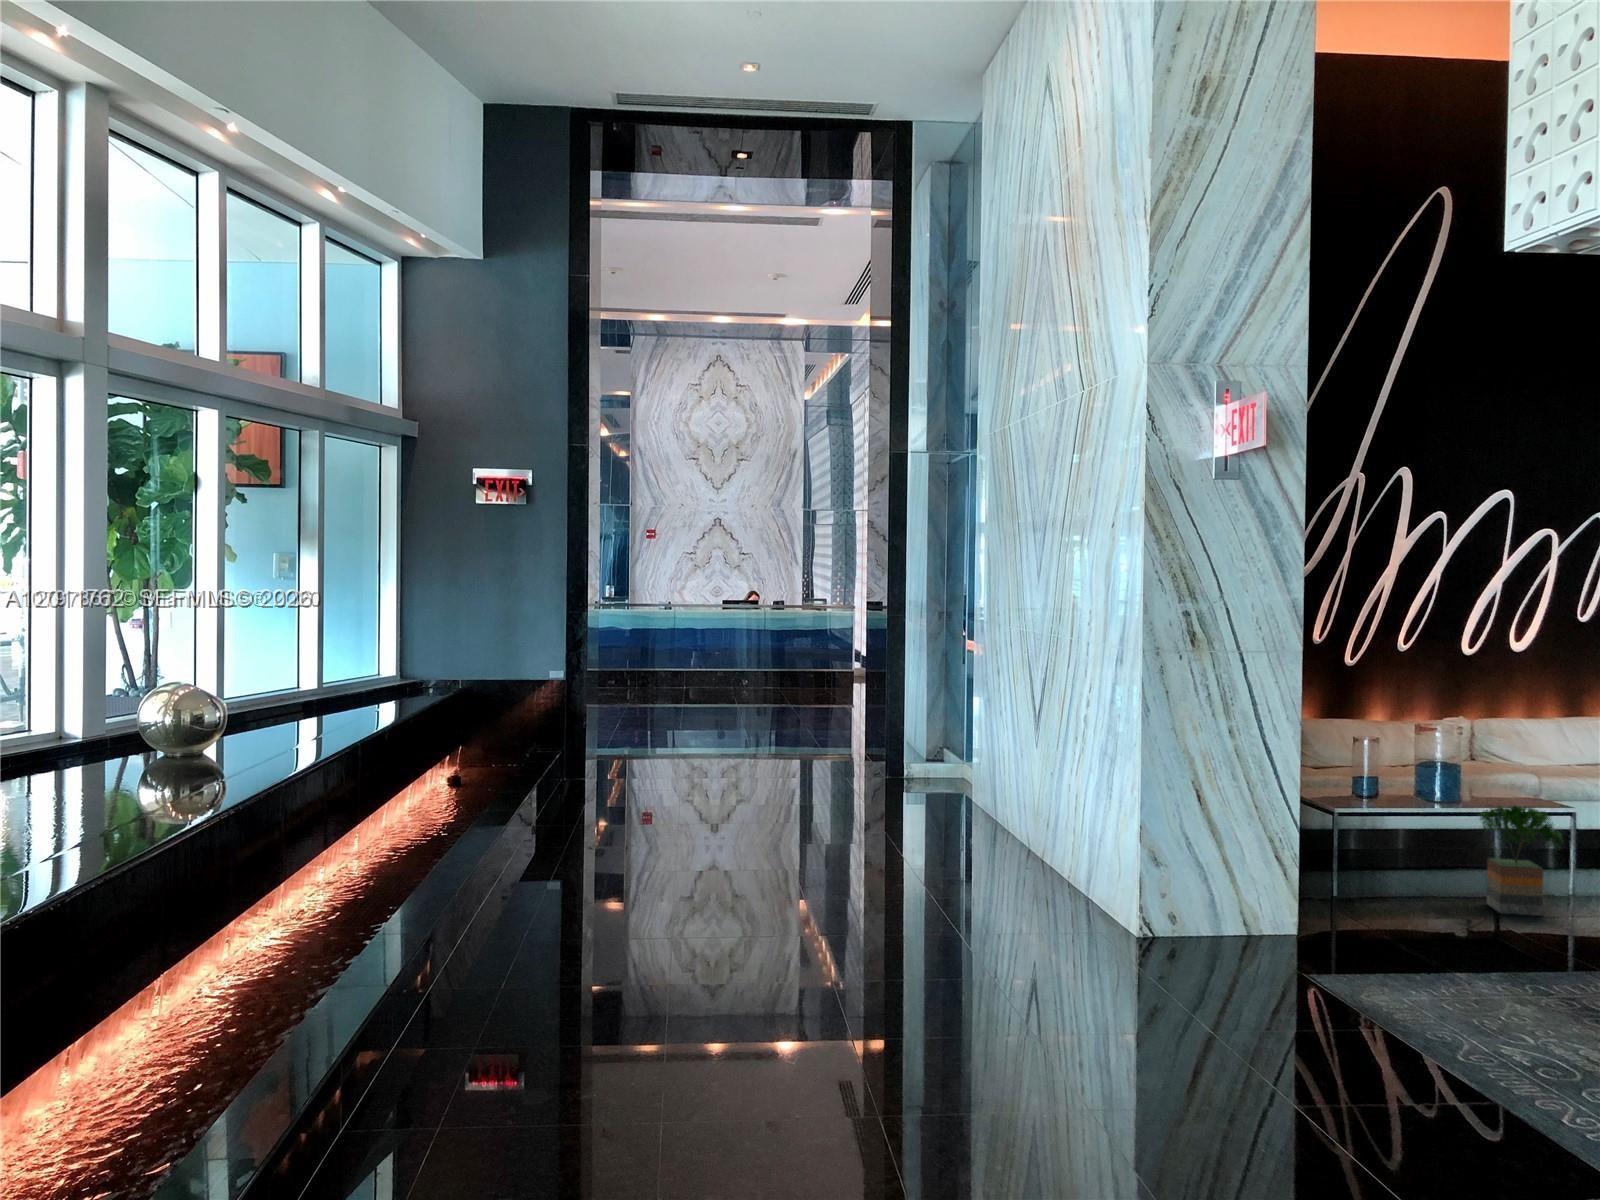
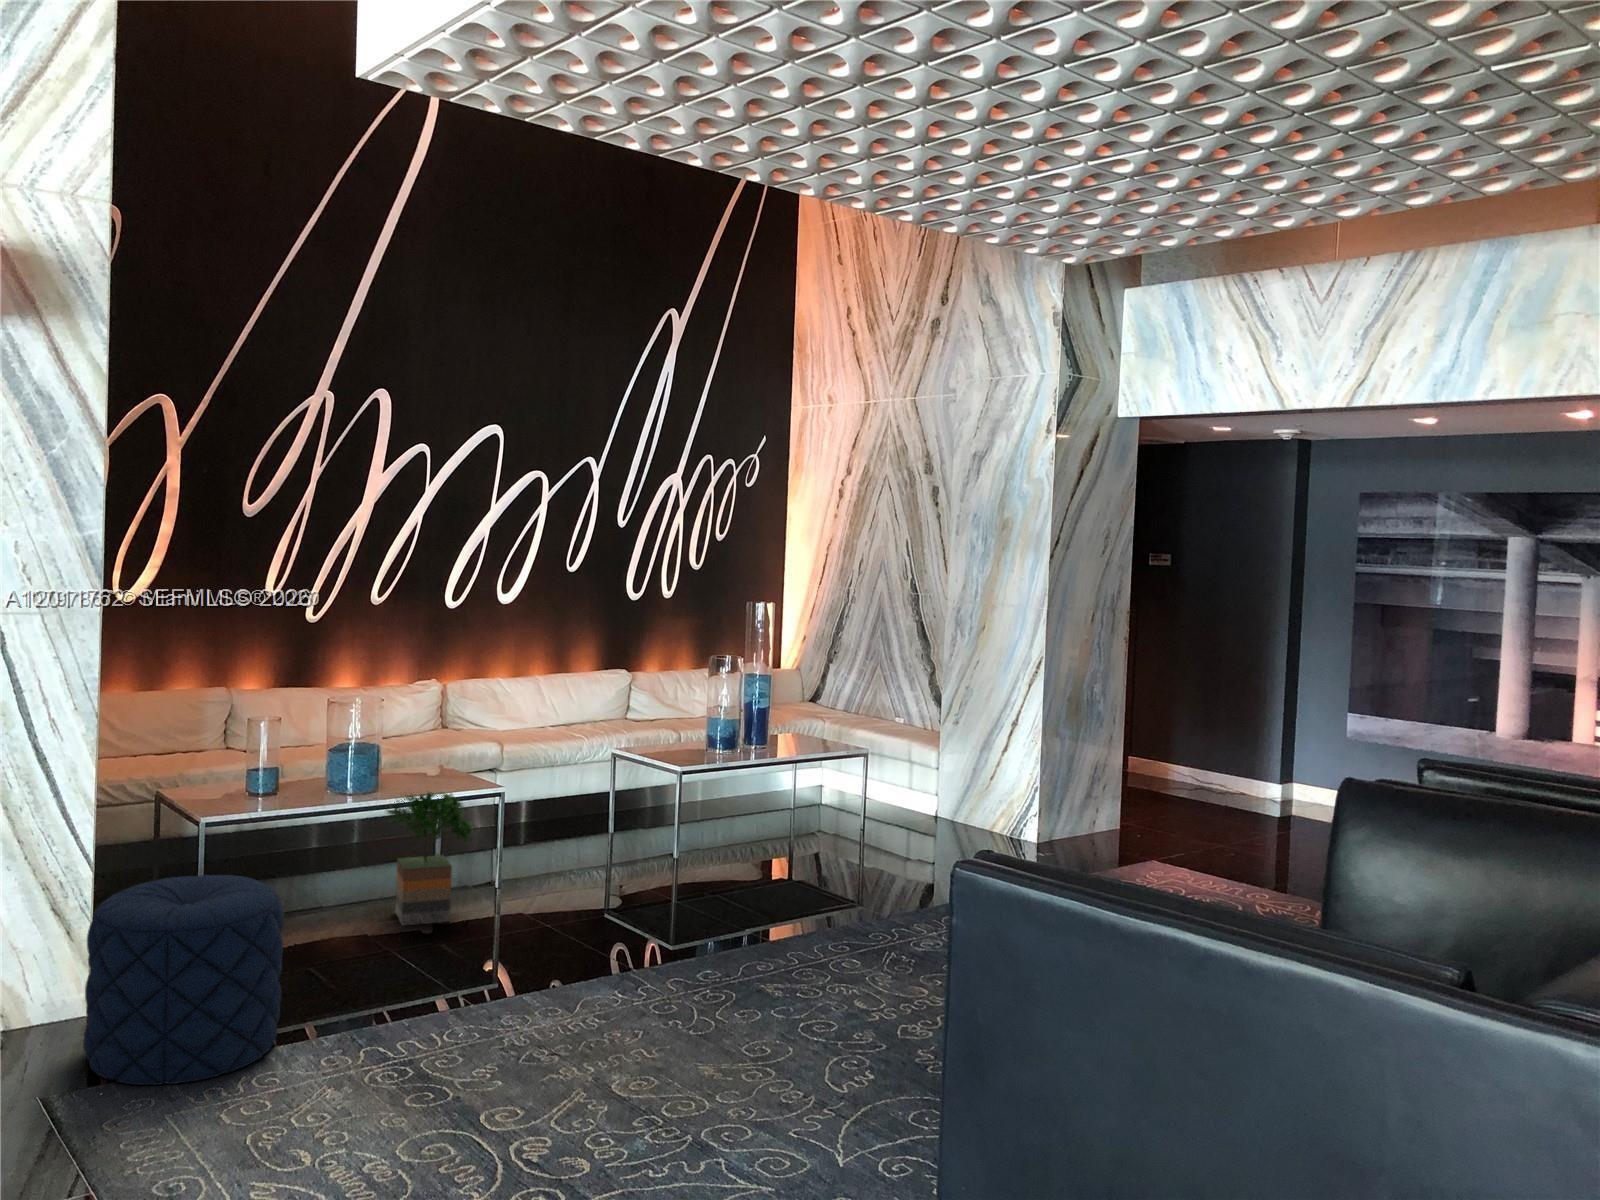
pouf: none [1326,840,1465,981] -> present [83,875,284,1085]

